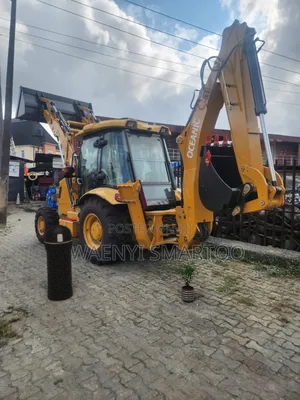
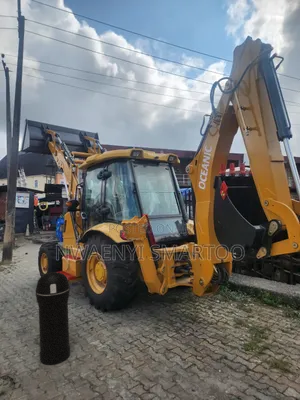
potted plant: present [174,263,198,303] -> none [188,315,222,367]

